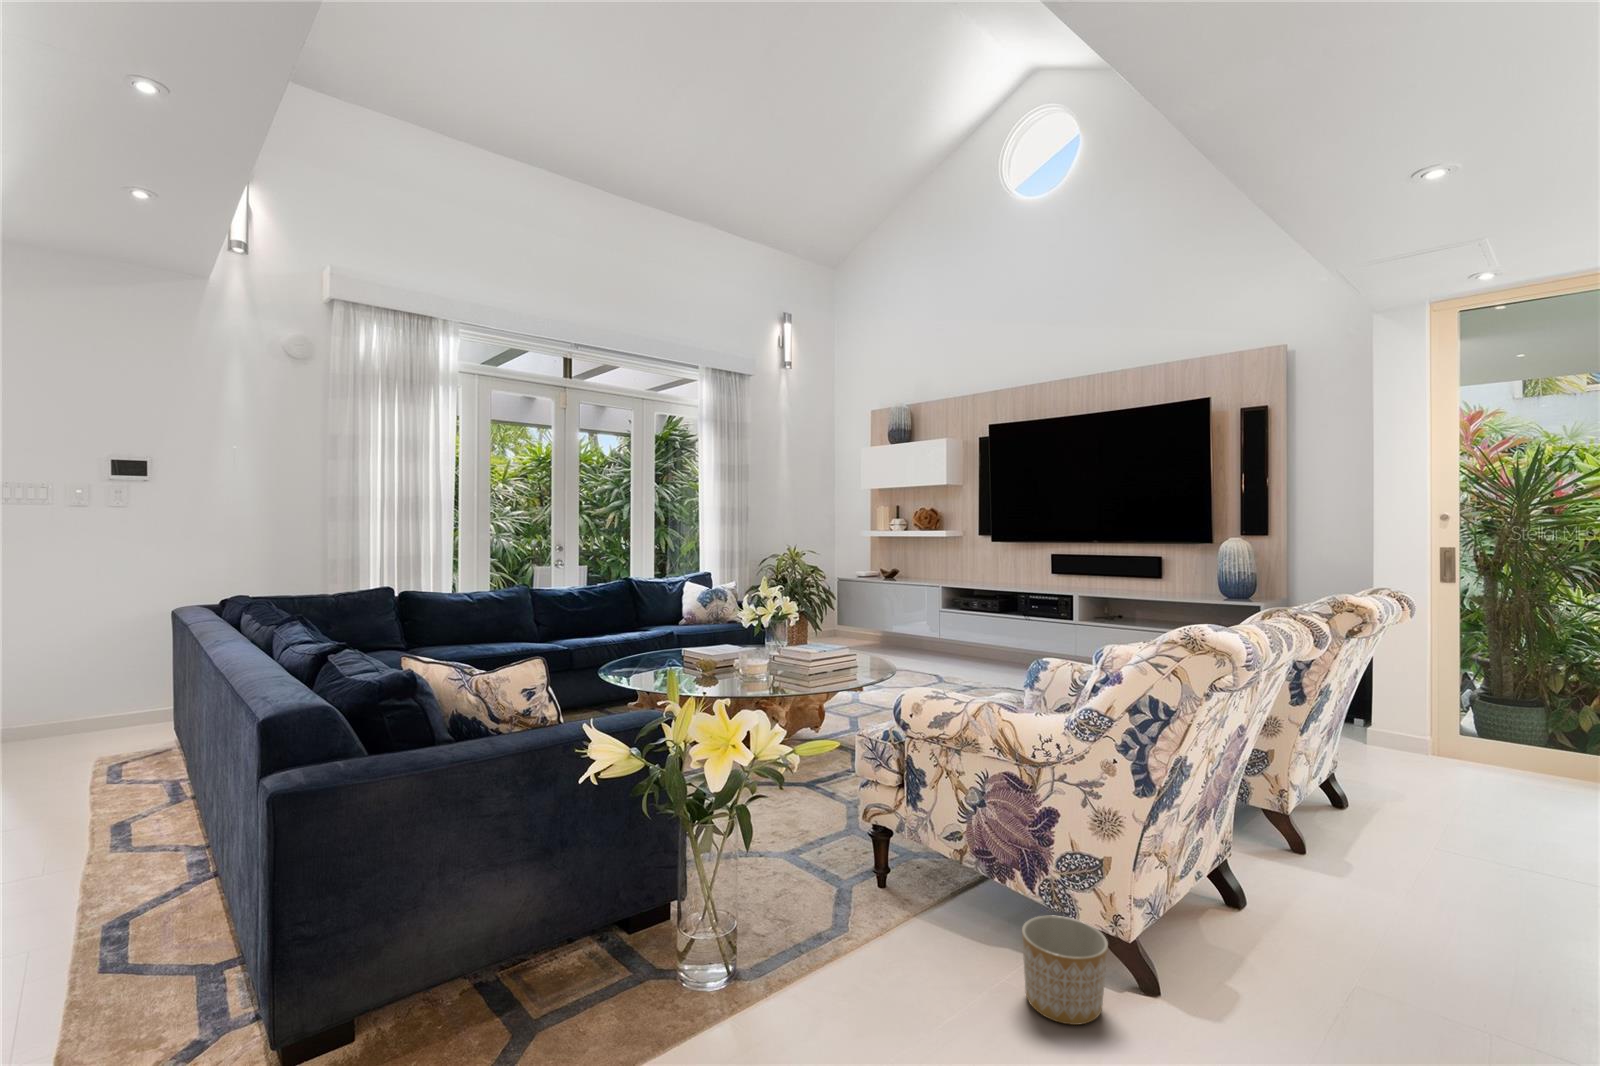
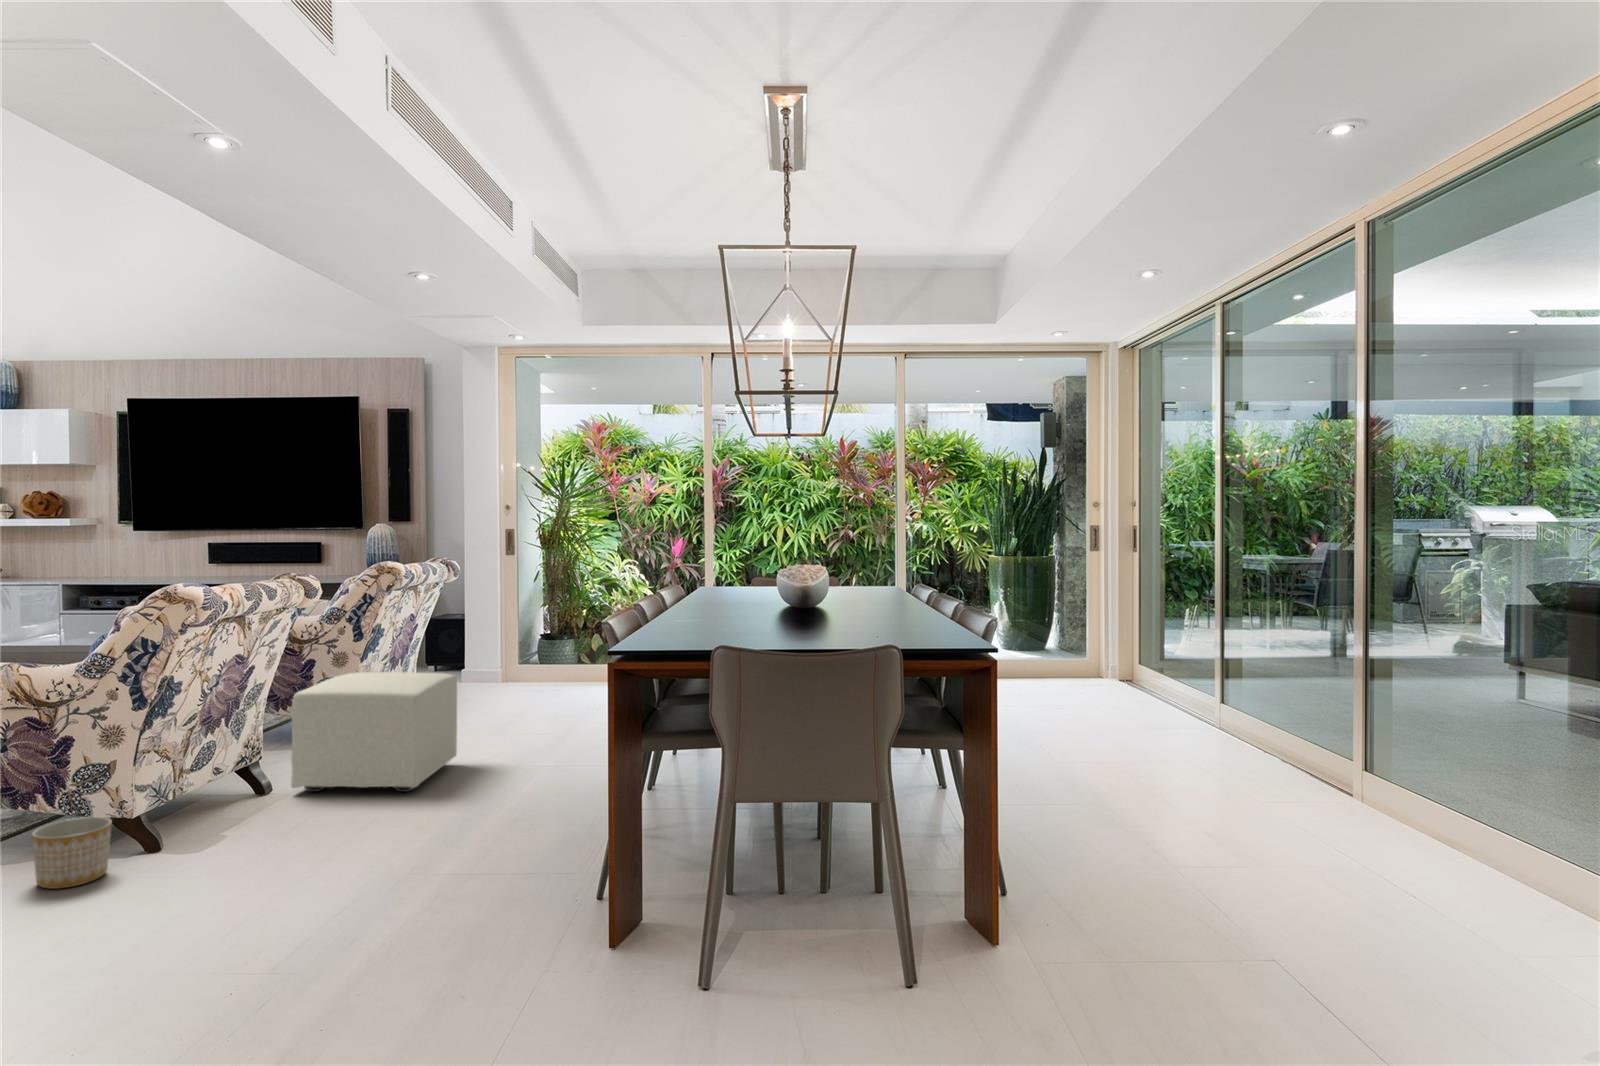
ottoman: none [1266,741,1505,969] -> present [291,672,457,792]

